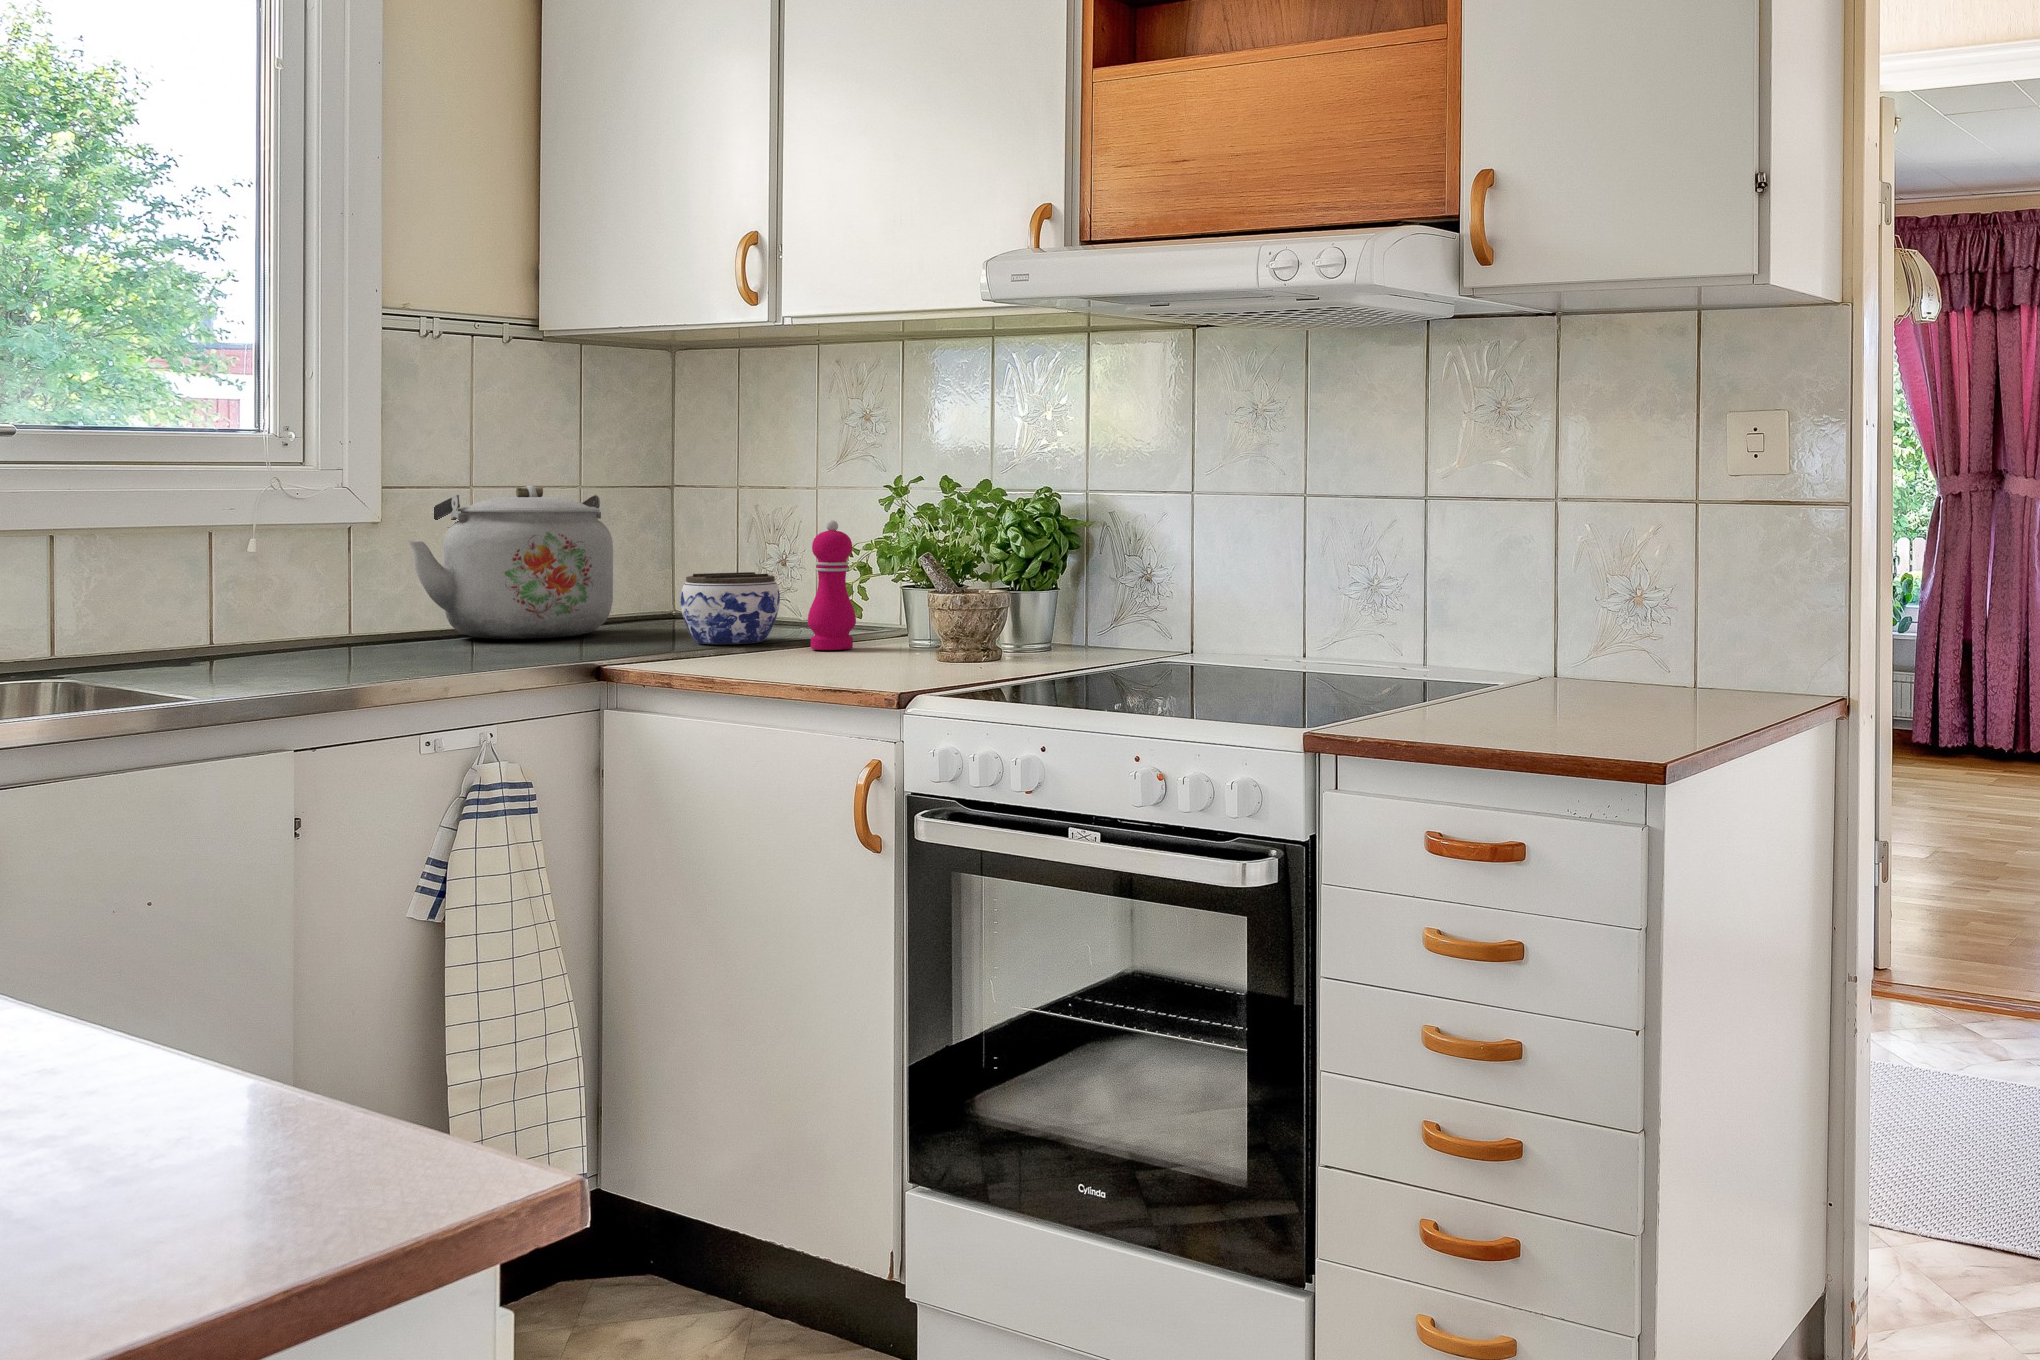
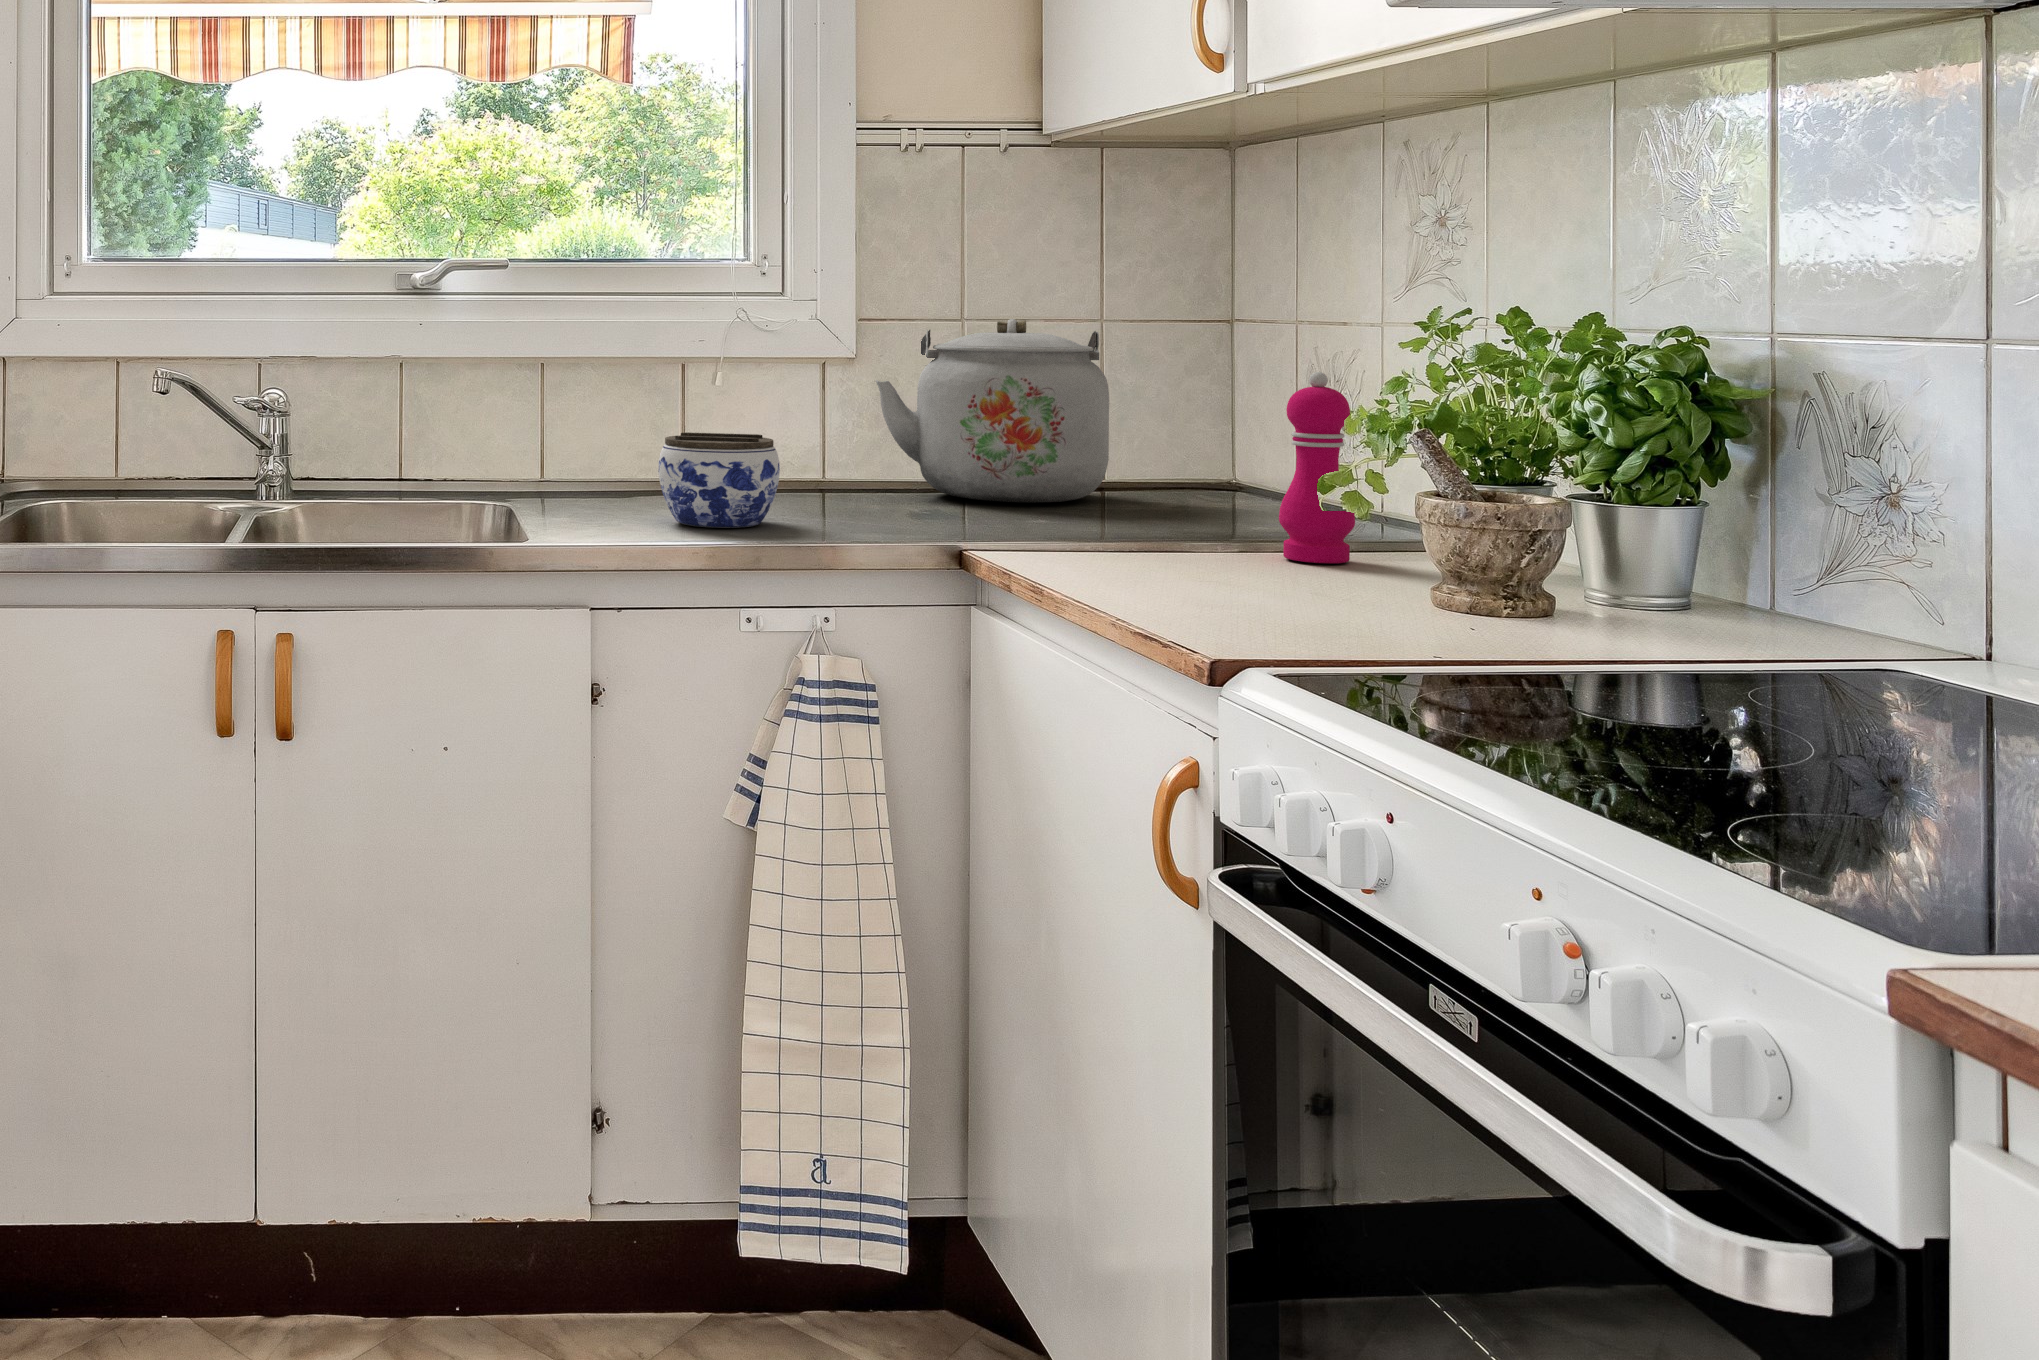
jar: present [681,572,780,644] -> present [658,432,780,528]

